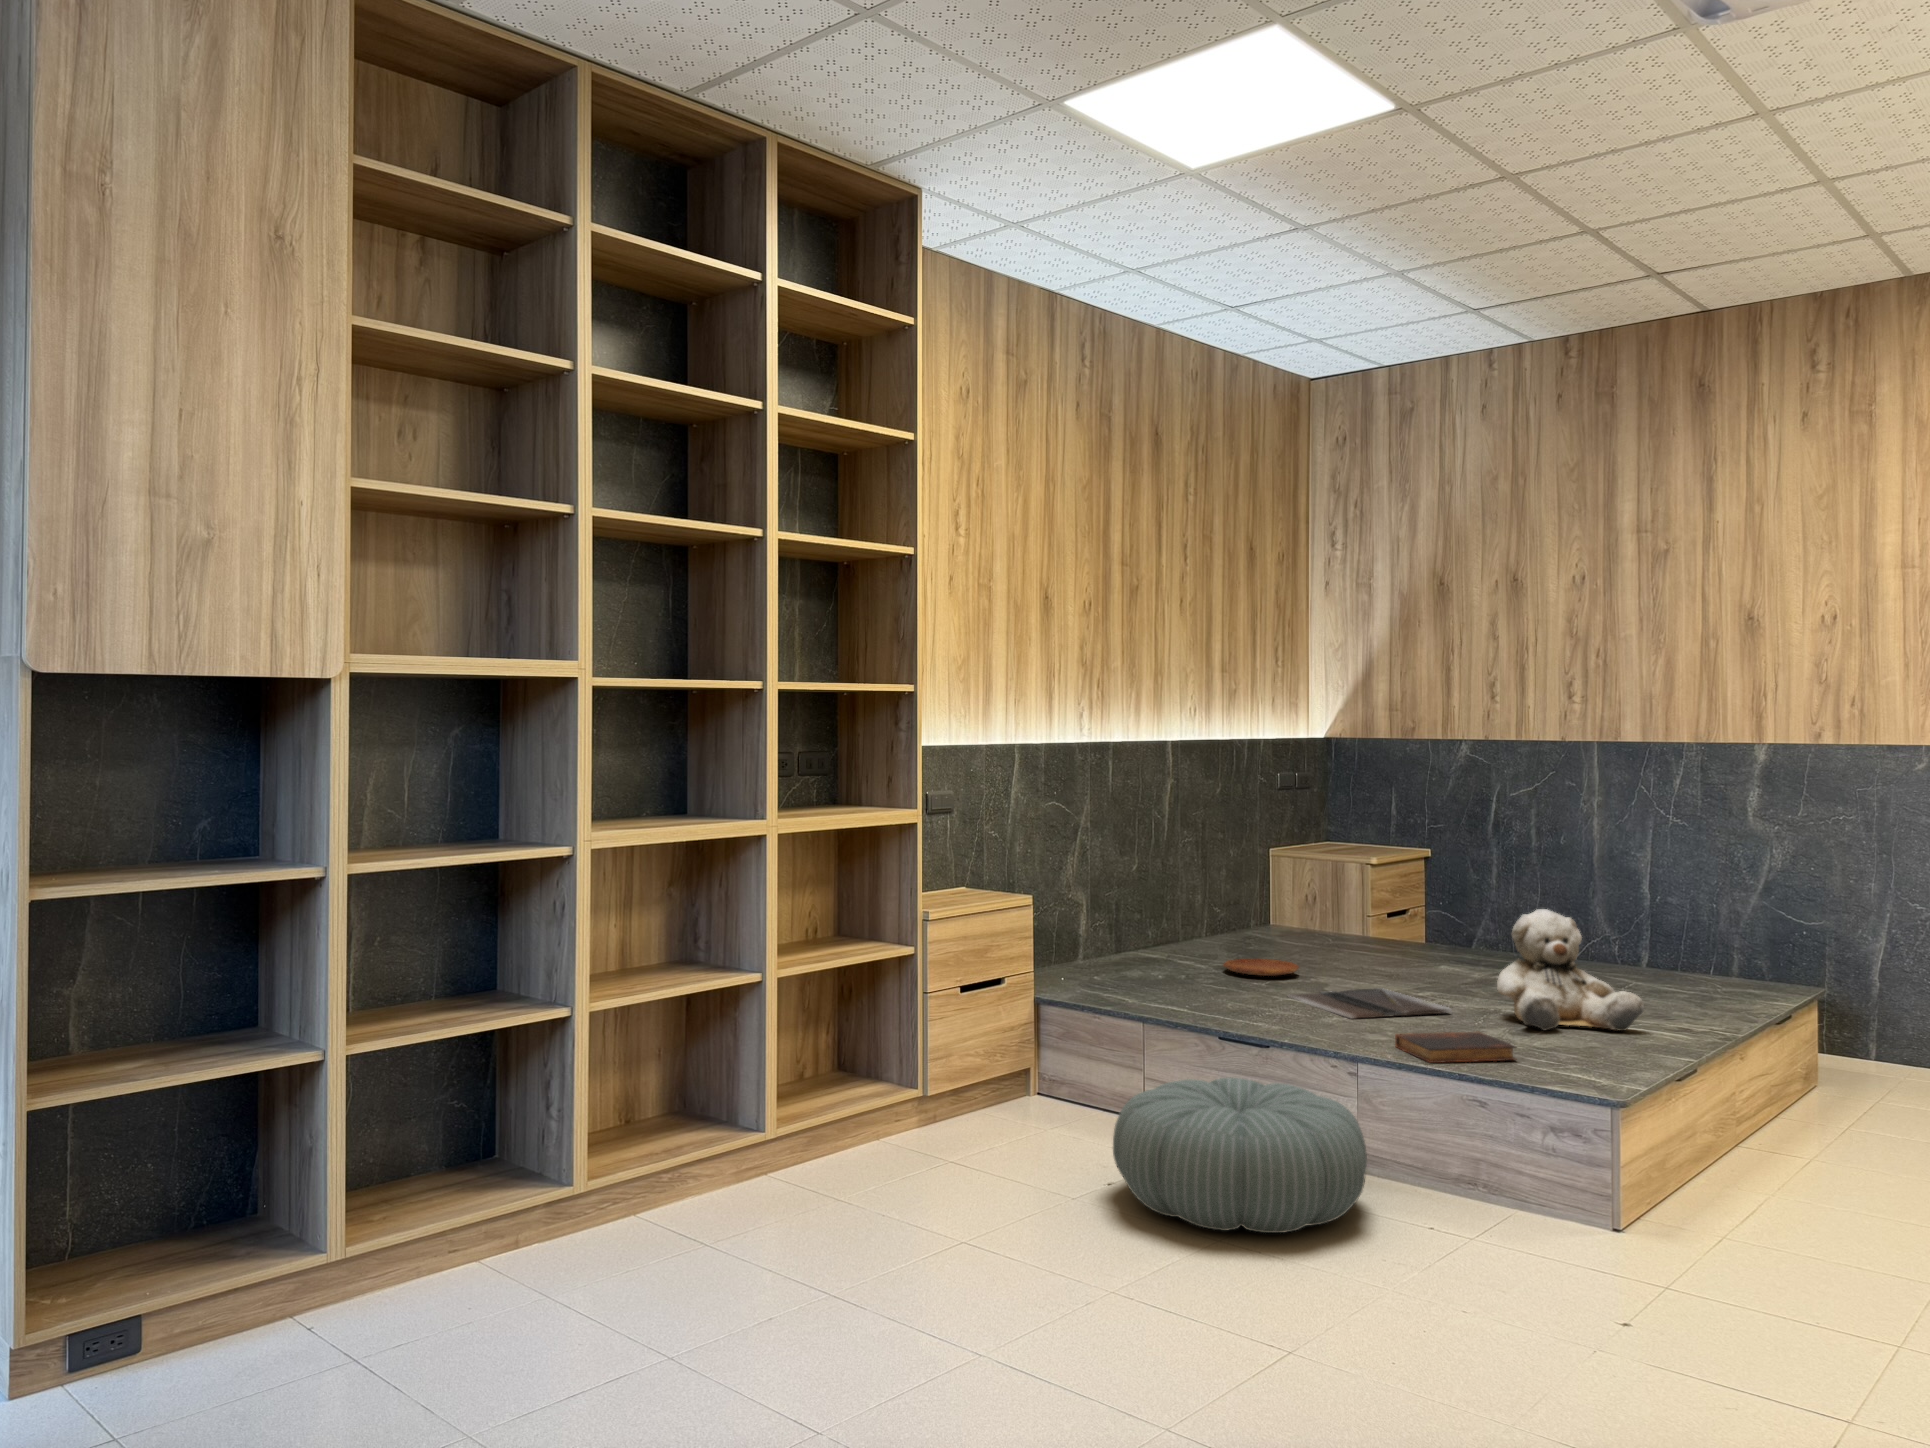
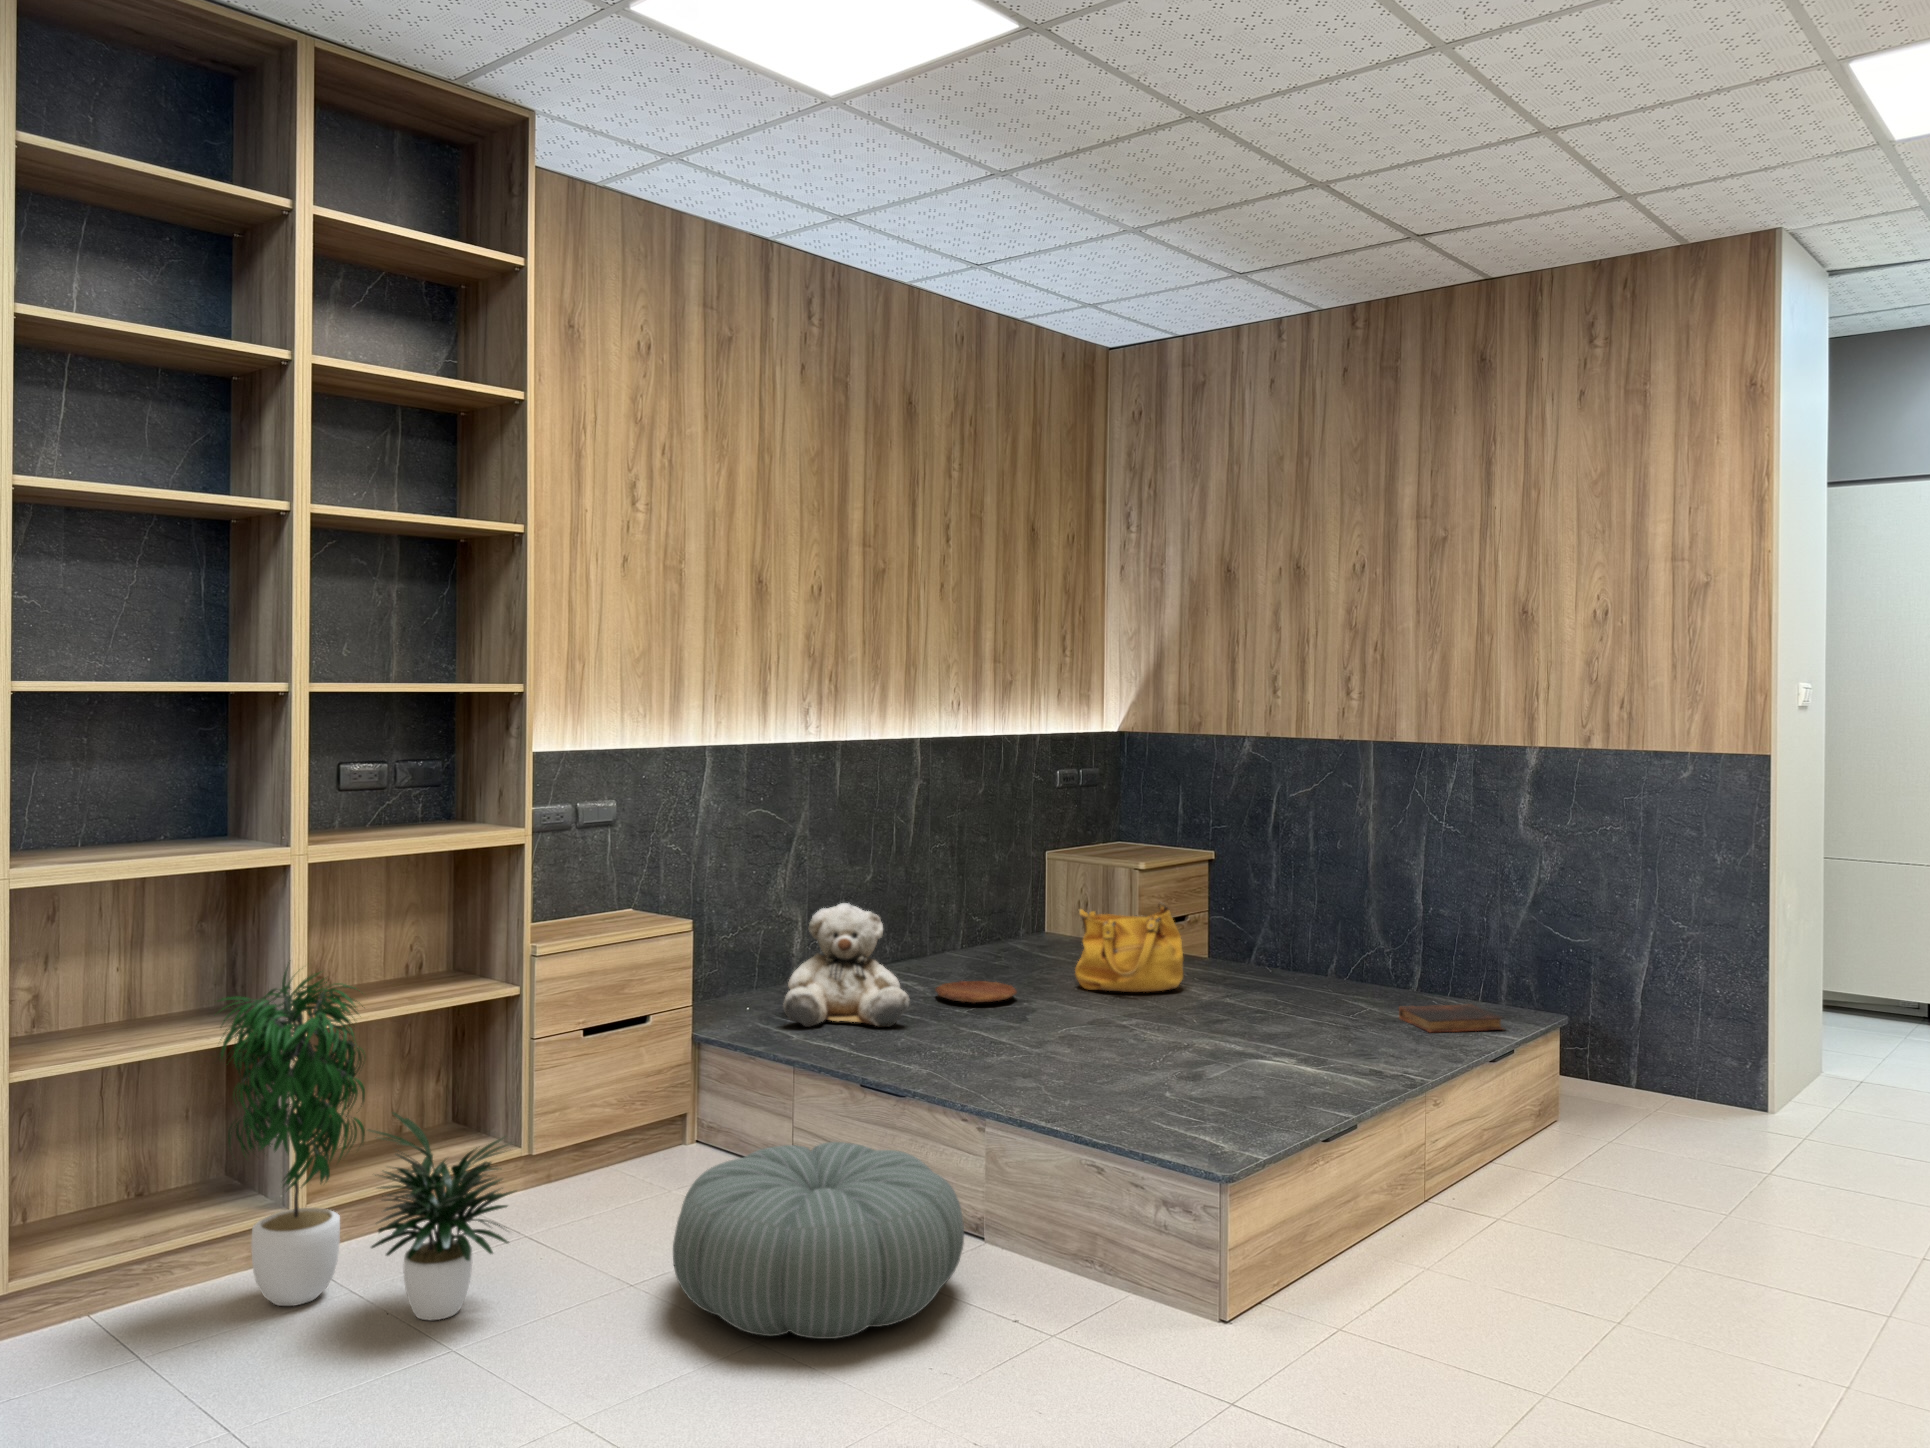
handbag: none [1342,888,1442,970] -> present [1075,903,1183,992]
teddy bear: present [1497,909,1644,1031] -> present [783,903,909,1027]
potted plant: none [733,912,989,1217] -> present [218,966,515,1320]
laptop: present [1288,988,1452,1019] -> none [977,1019,1142,1062]
book: present [1395,1032,1516,1063] -> present [1399,1004,1503,1033]

